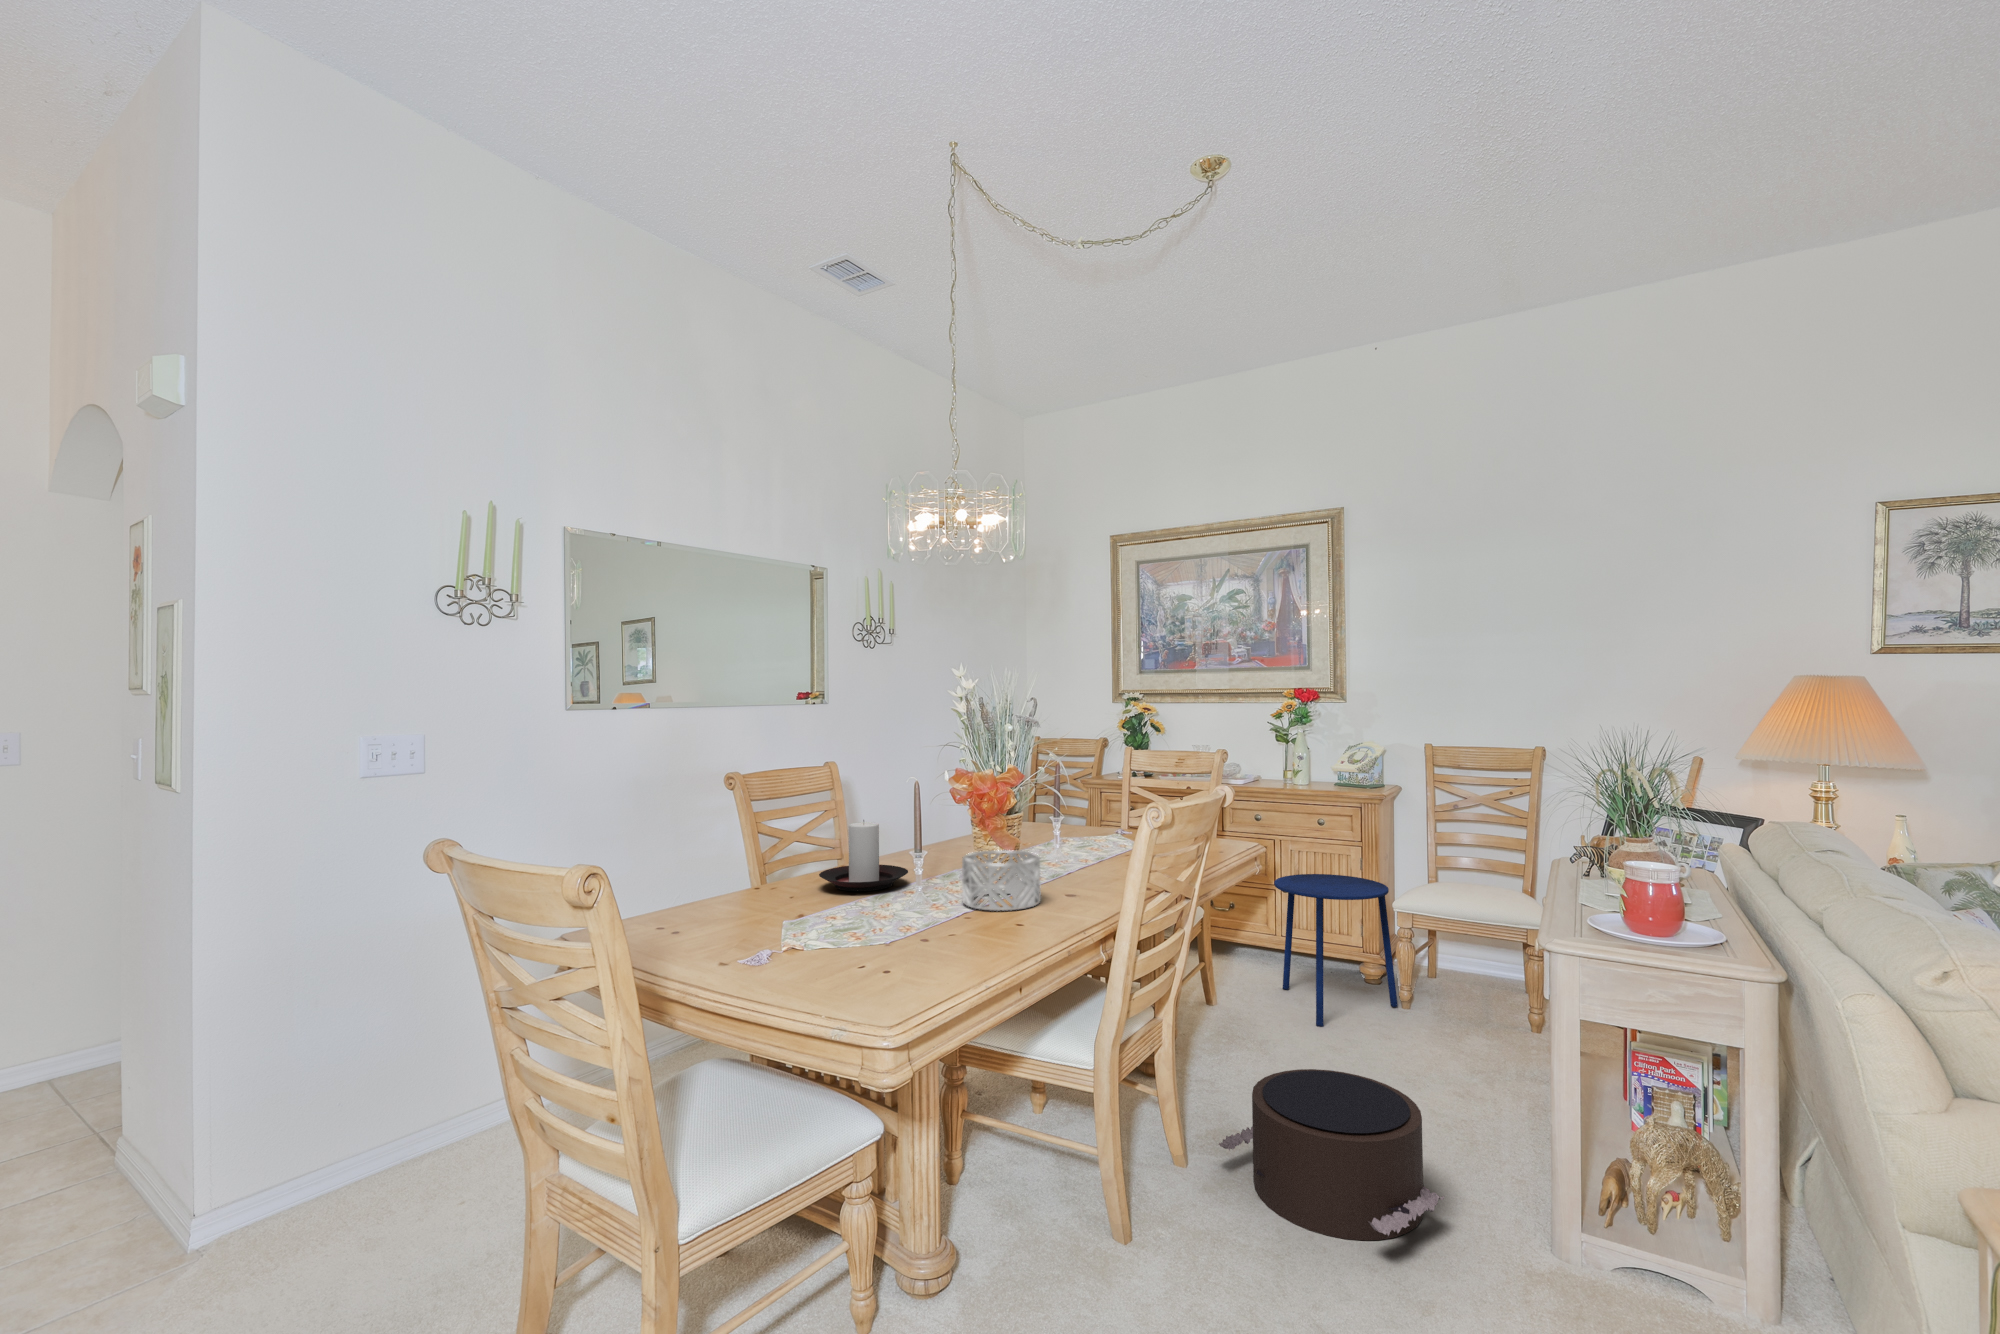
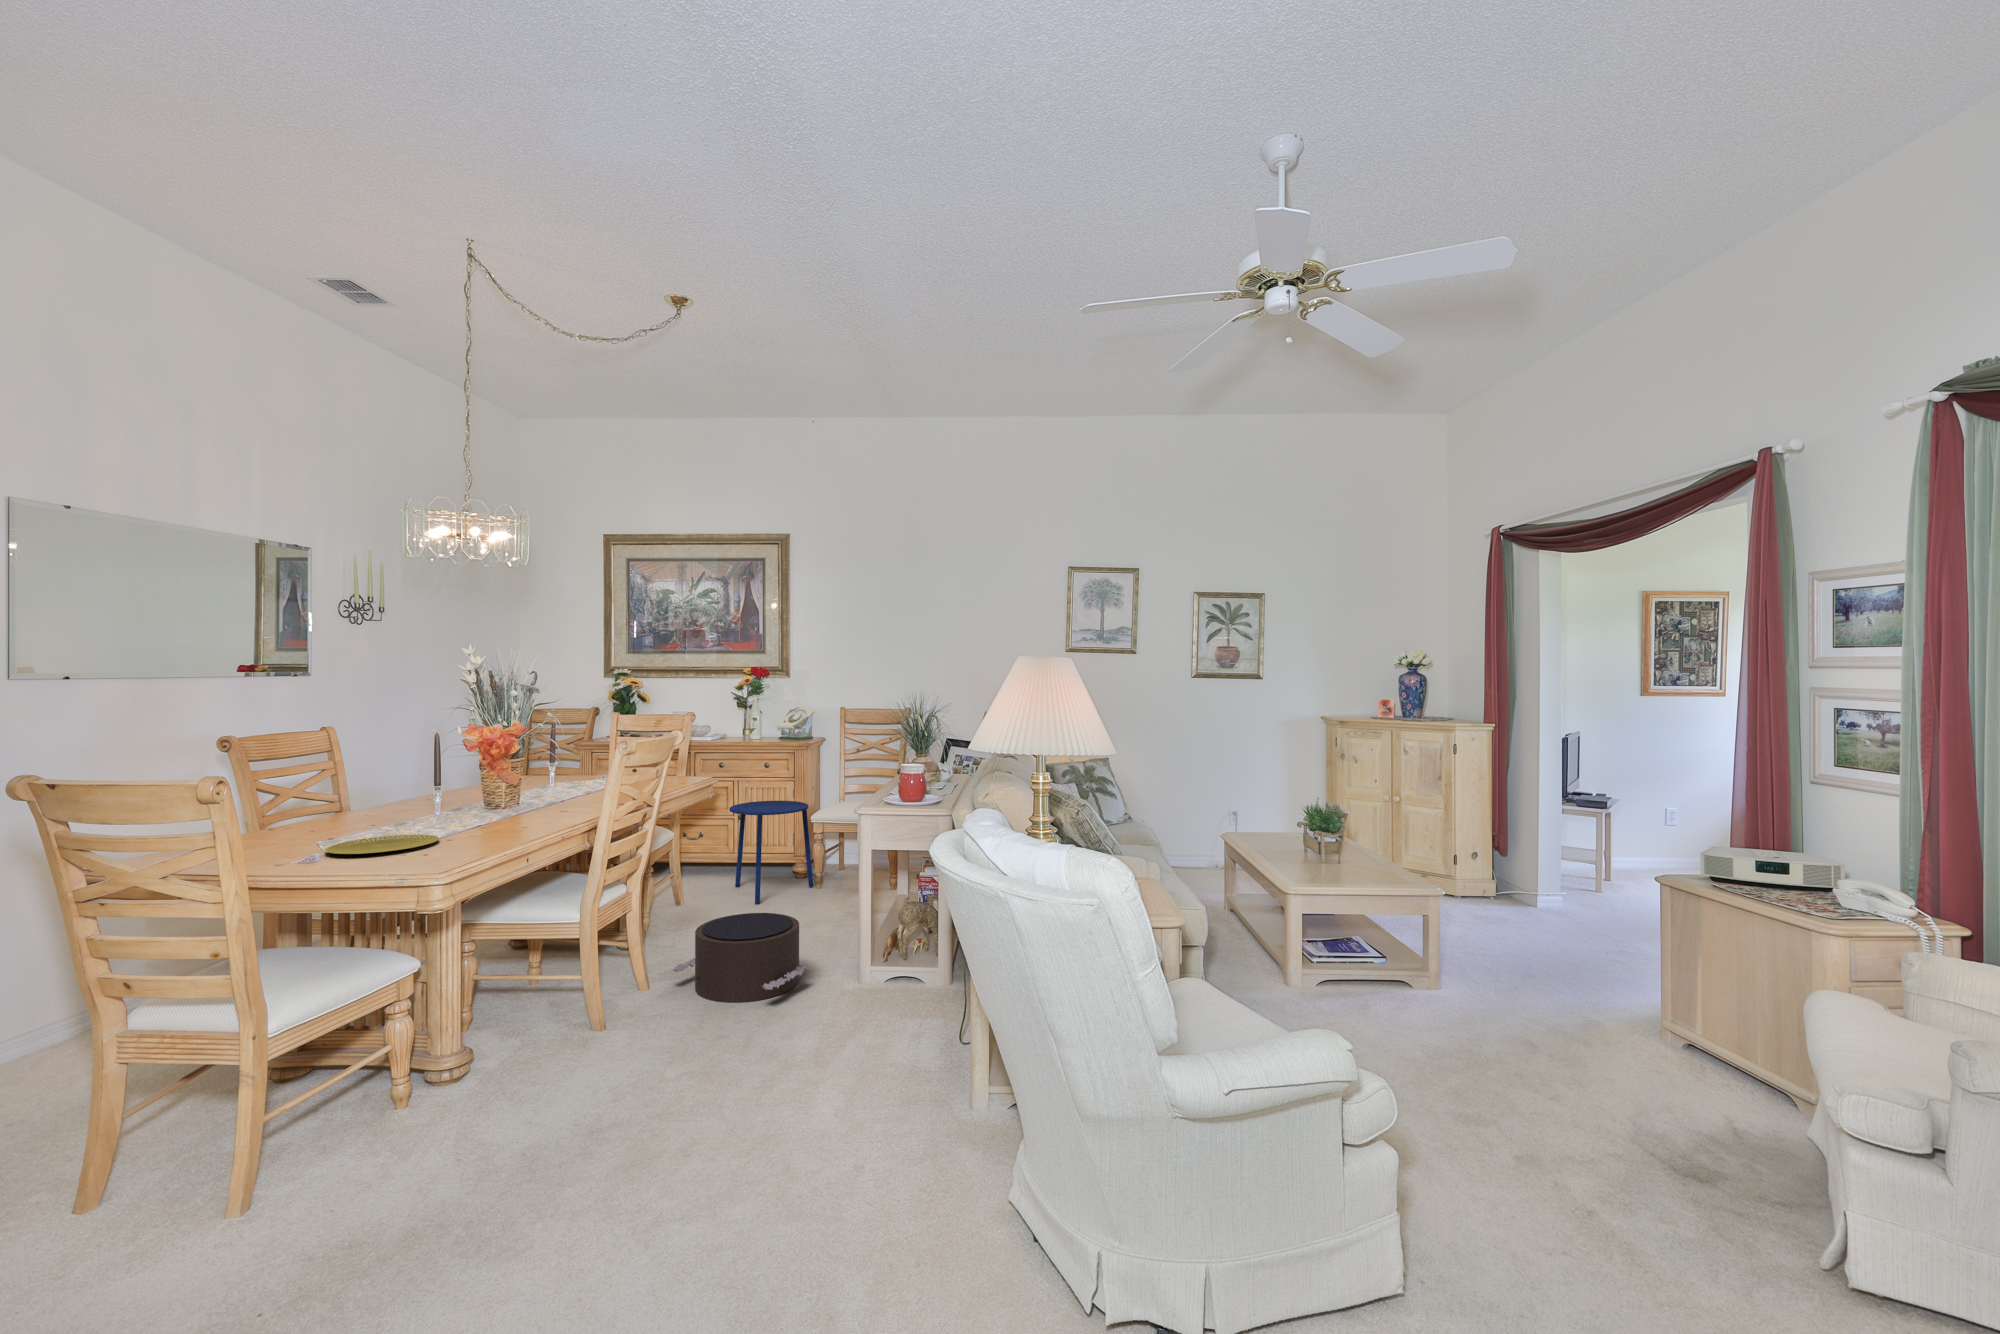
candle holder: present [819,820,908,891] -> none [335,767,422,823]
decorative bowl: present [962,850,1041,911] -> none [476,782,541,823]
plate: none [784,920,913,954] -> present [325,834,439,854]

